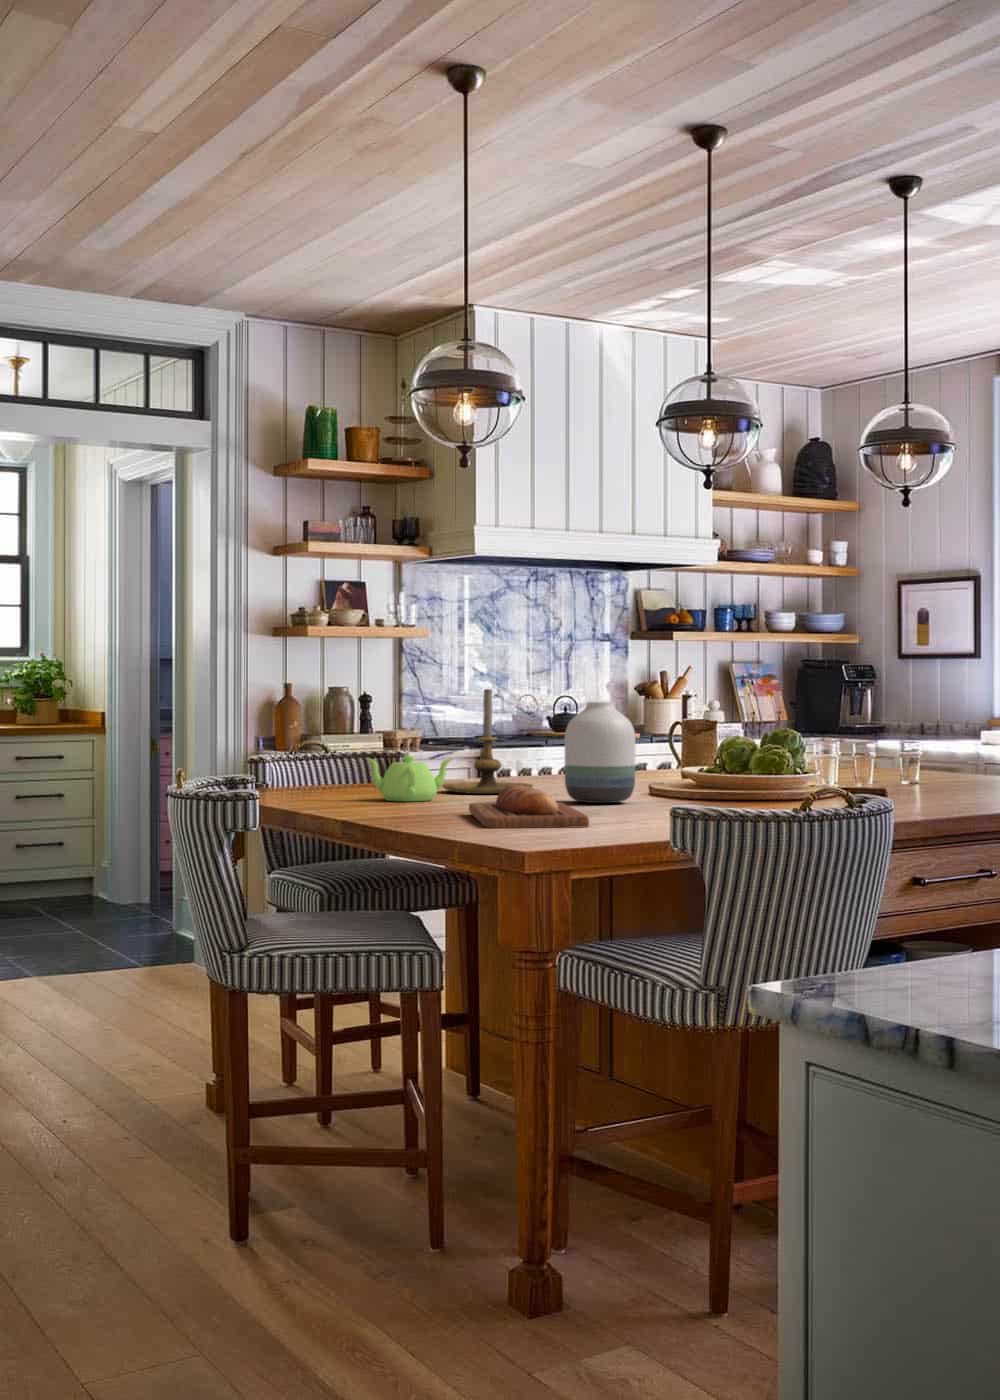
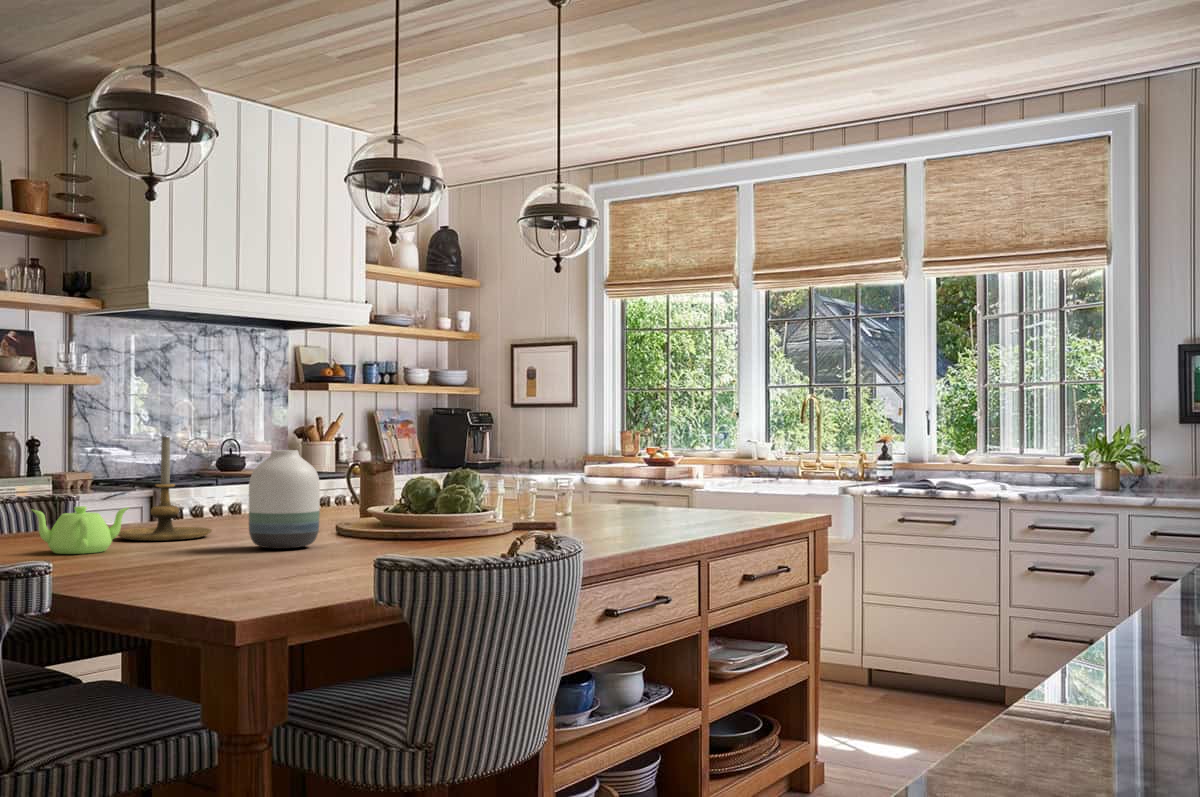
bread loaf: present [469,785,589,828] -> none [150,538,286,589]

